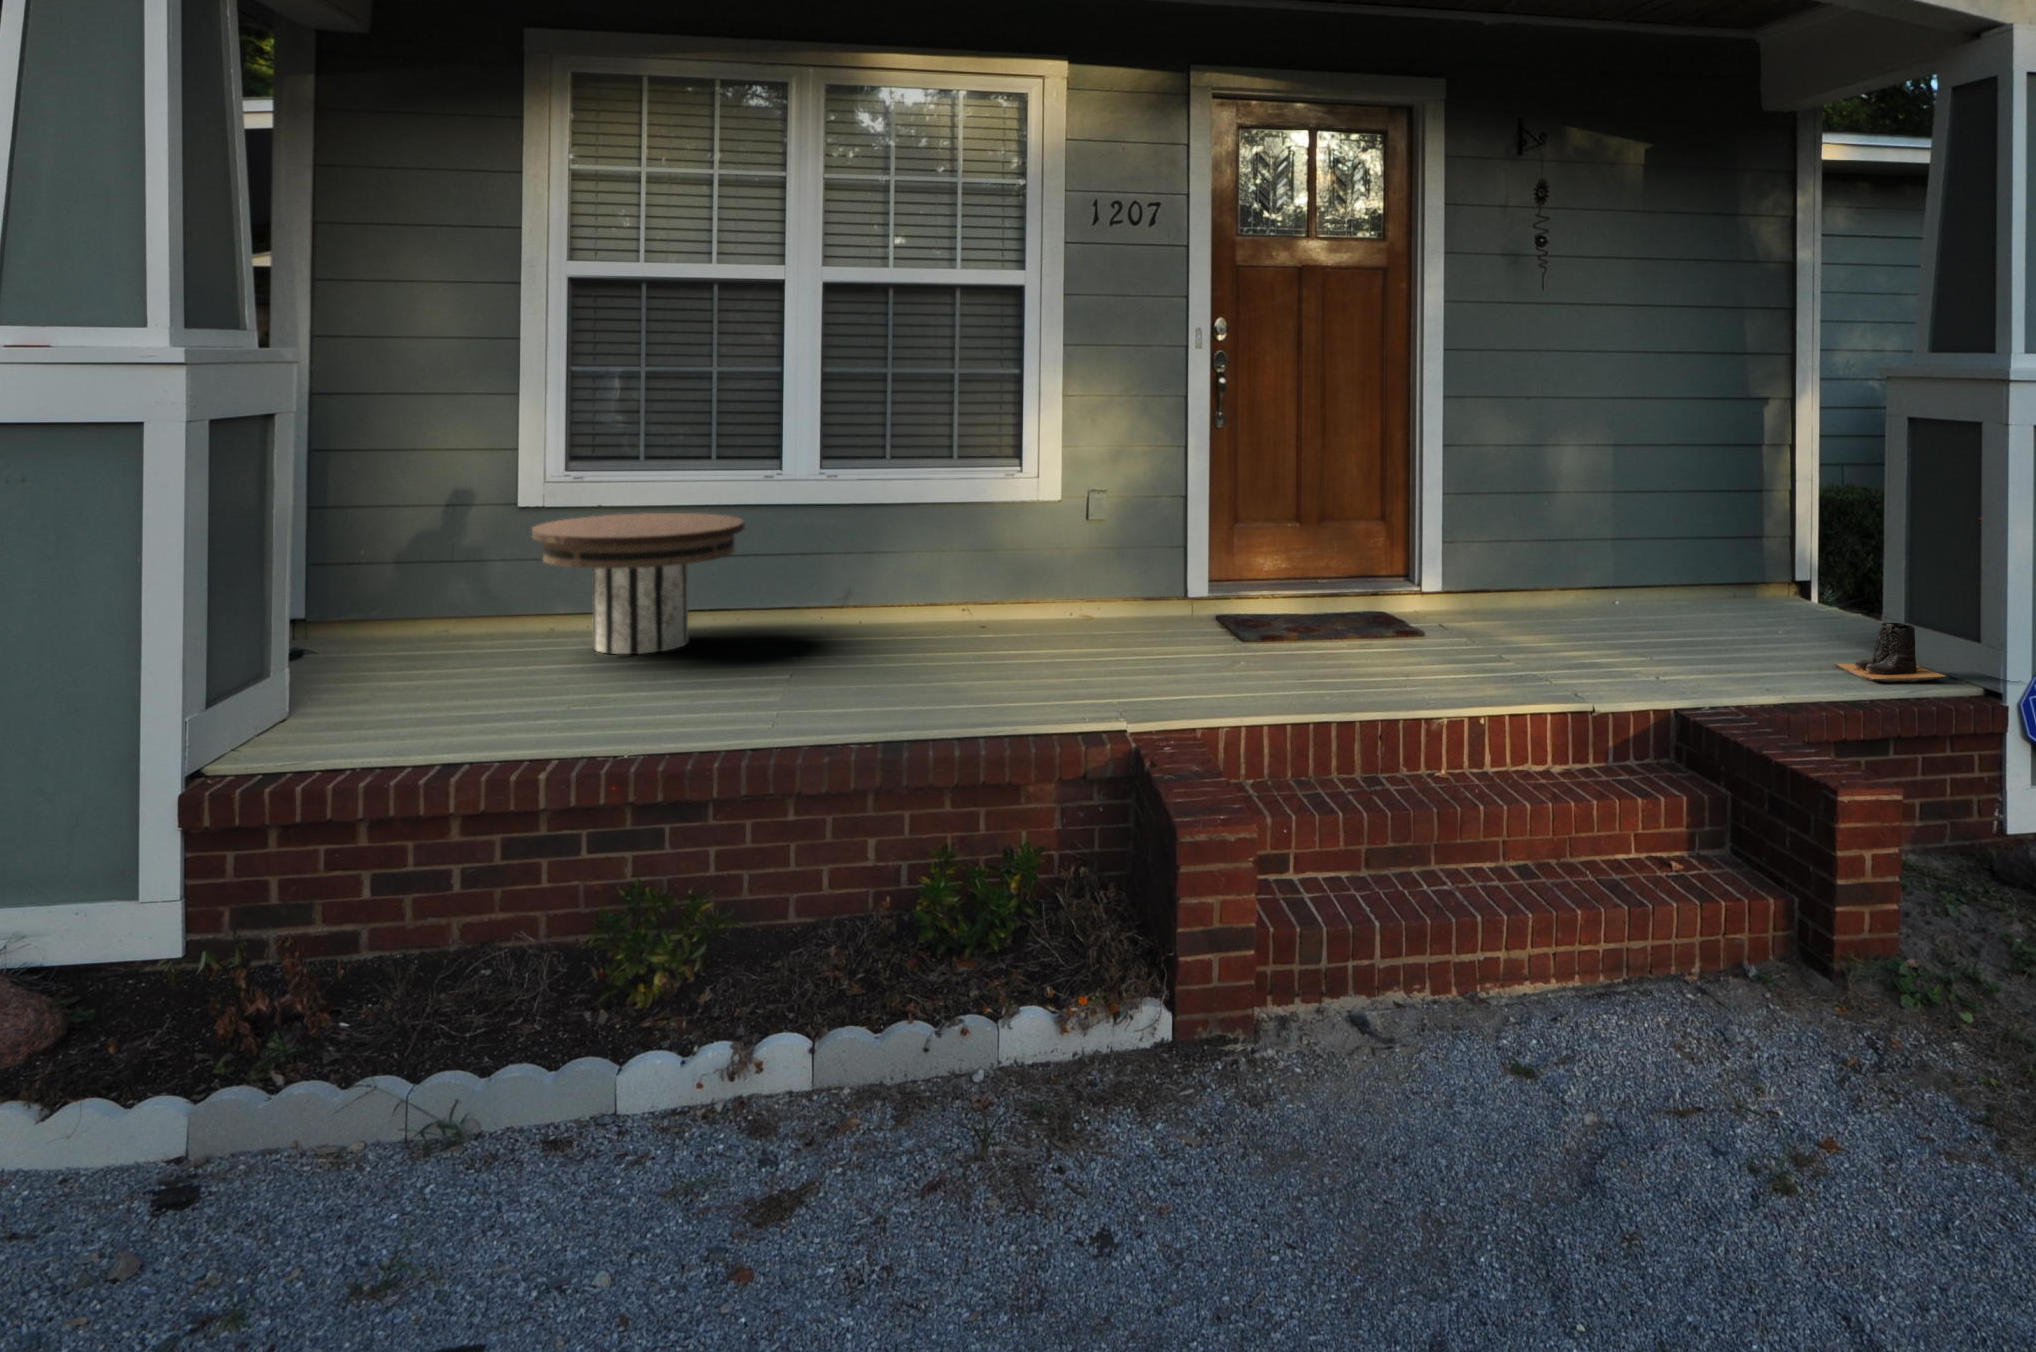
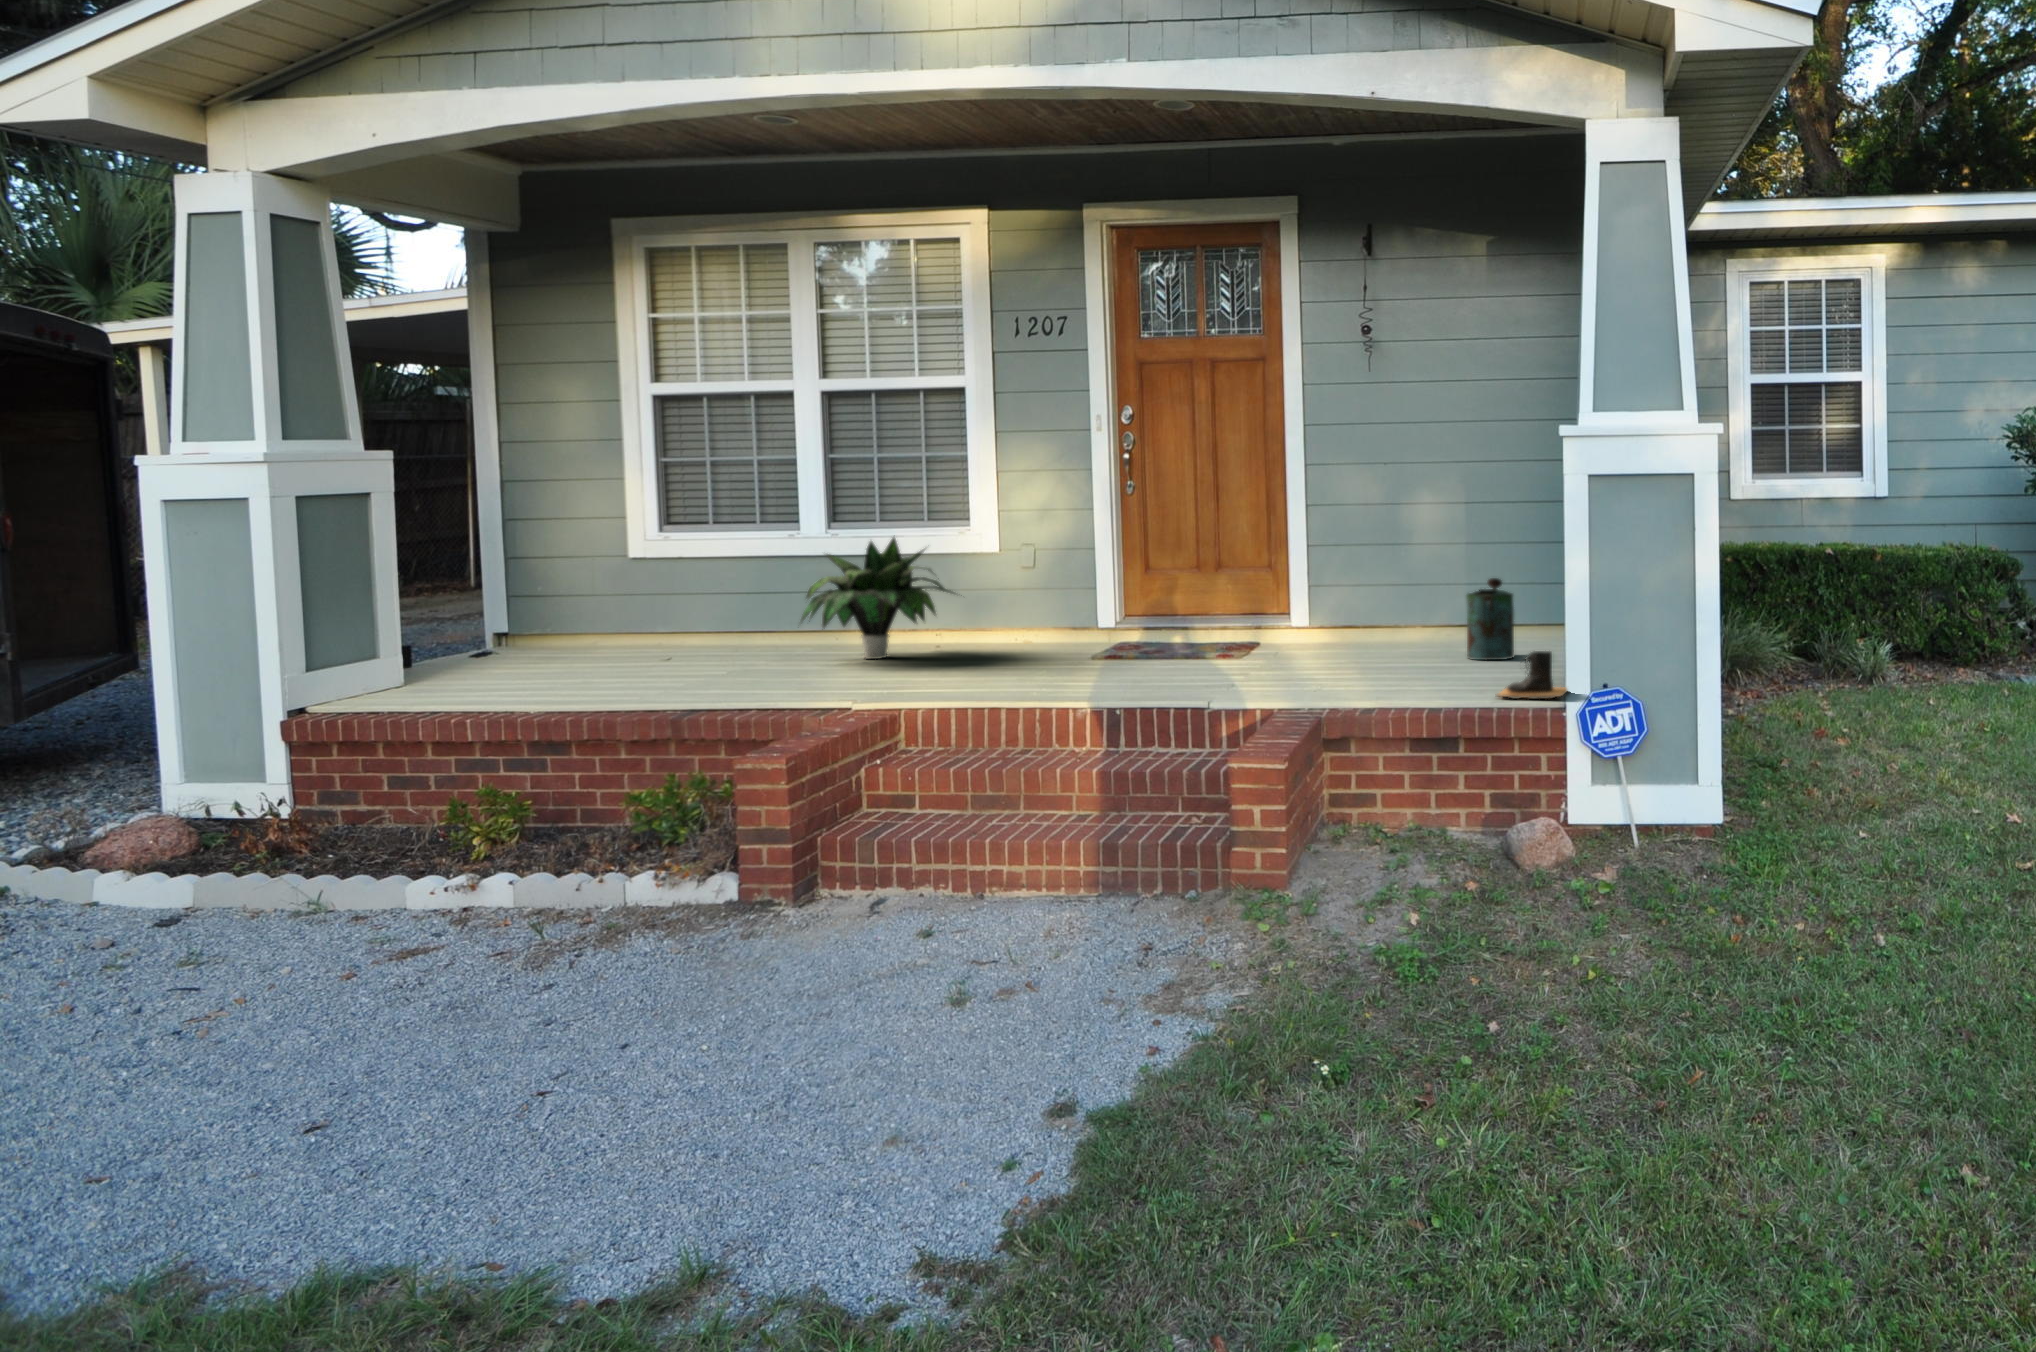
potted plant: none [841,475,1039,637] -> present [801,537,953,659]
side table: present [532,513,745,654] -> none [576,565,742,662]
watering can: none [1617,518,1686,616] -> present [1466,578,1514,660]

